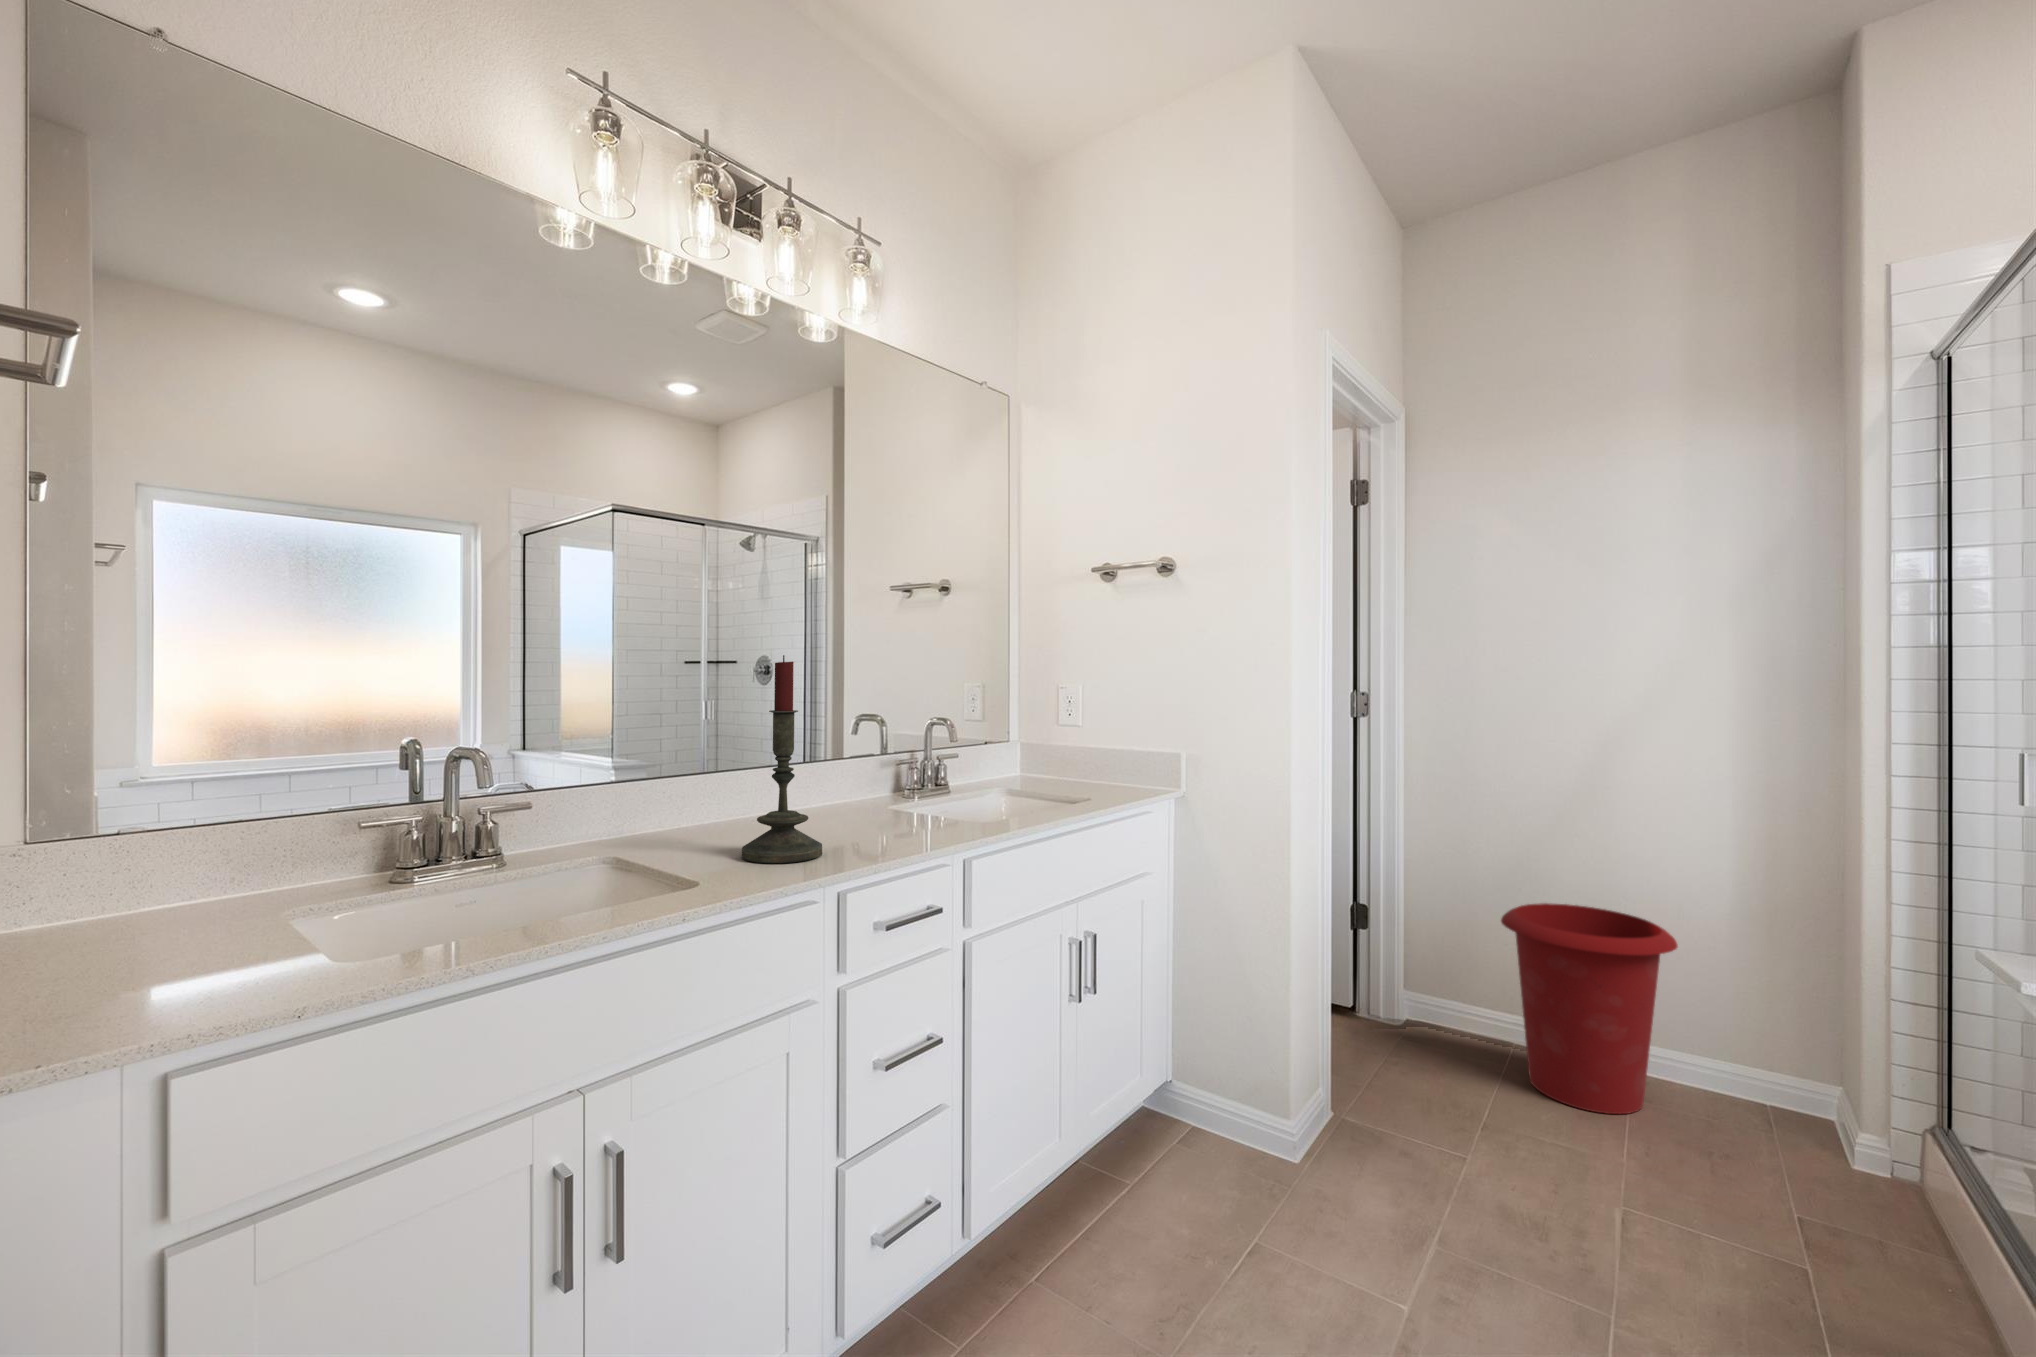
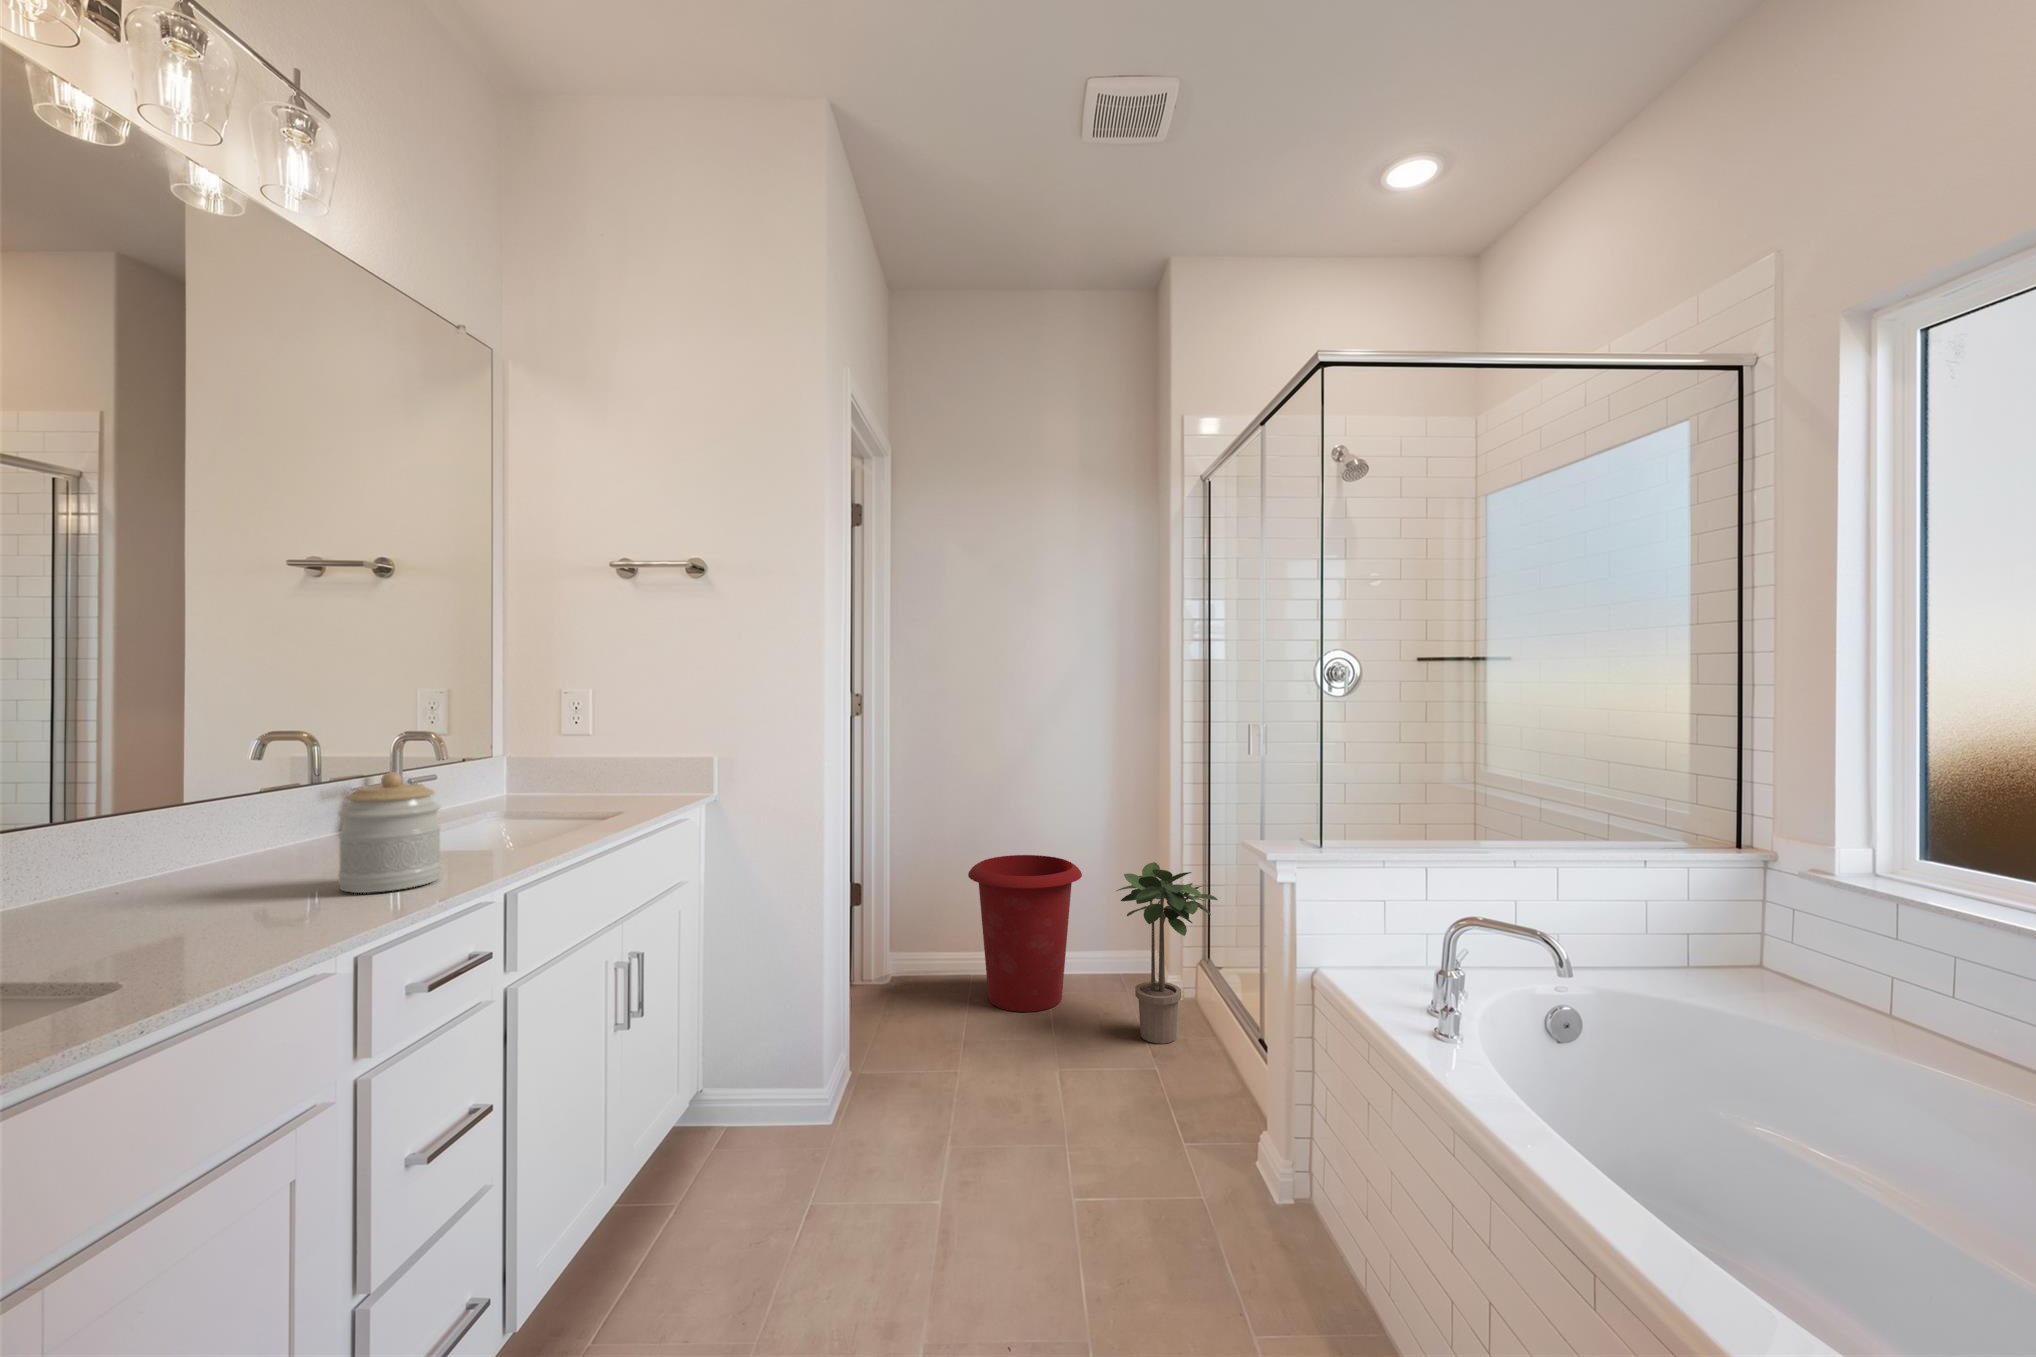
candle: present [742,655,822,863] -> none [174,656,318,942]
jar: none [851,748,918,843] -> present [338,772,441,893]
potted plant: none [1729,949,1932,1222] -> present [1117,862,1218,1044]

